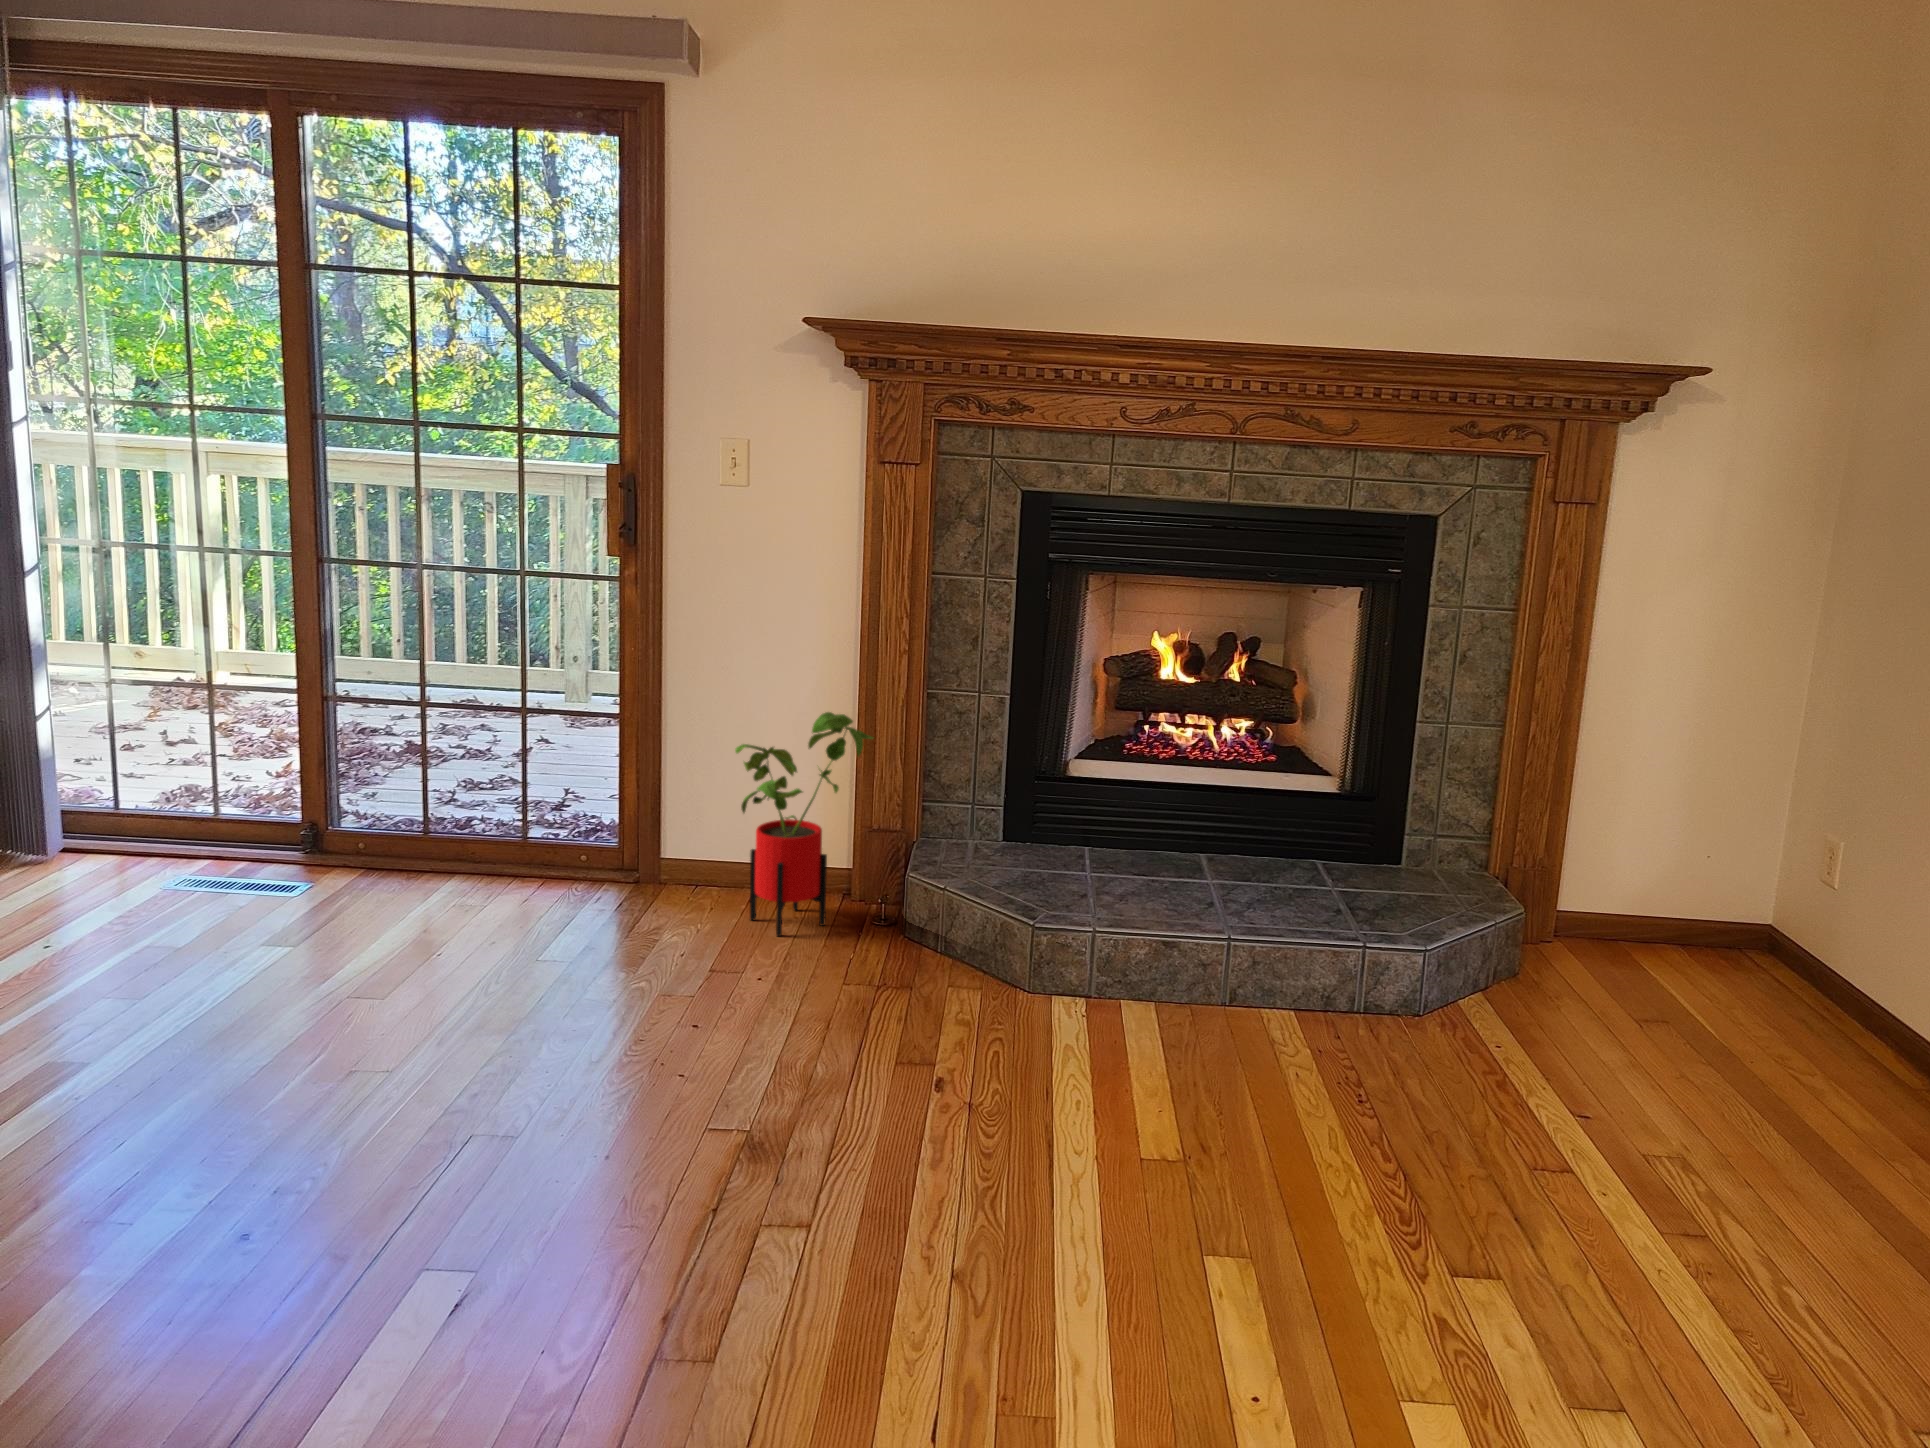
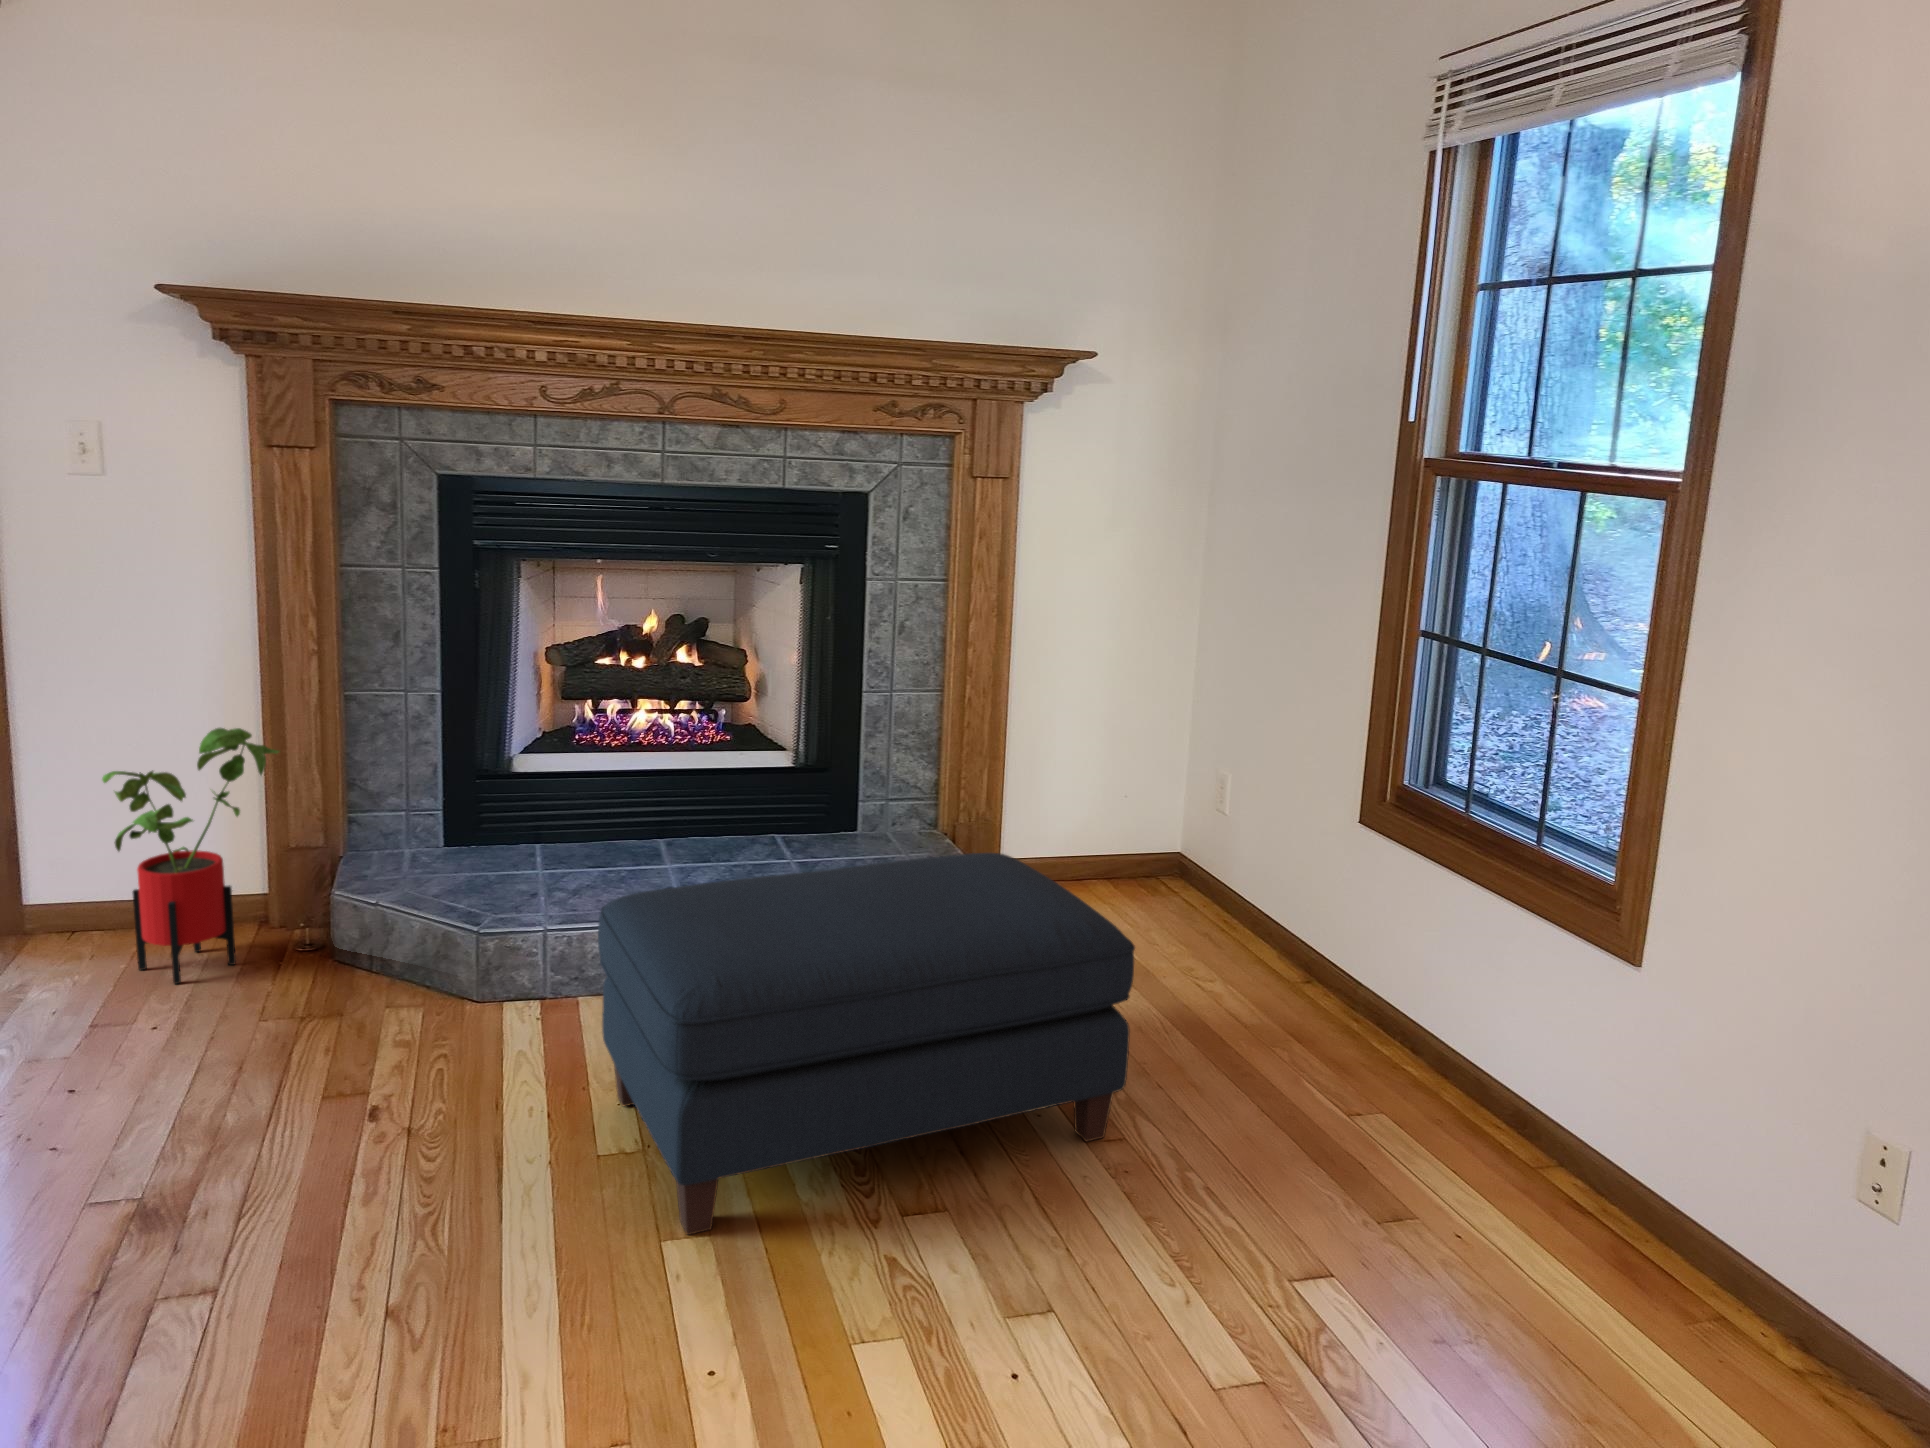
ottoman: none [1153,898,1775,1265] -> present [598,853,1135,1235]

